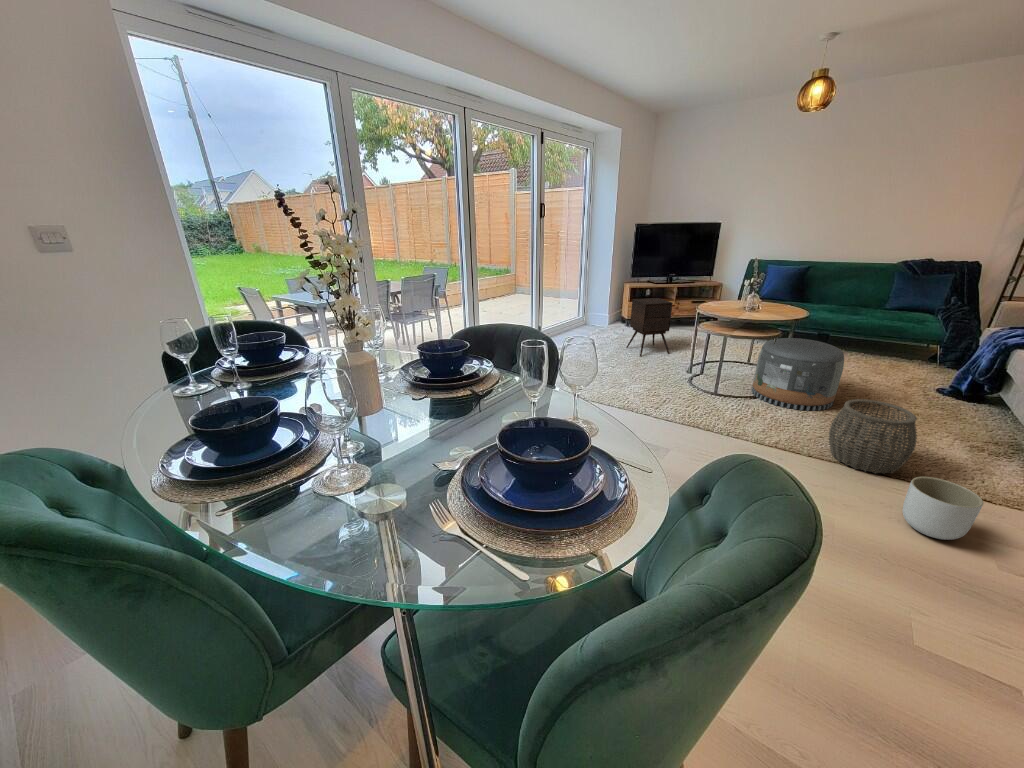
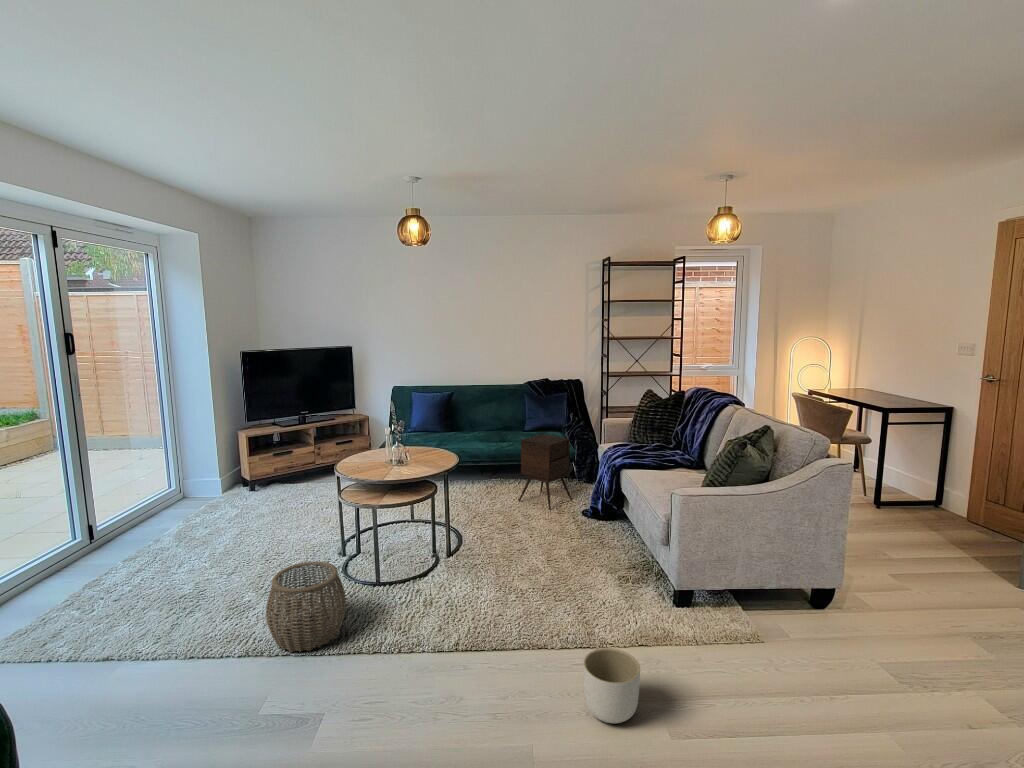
side table: present [627,298,673,356] -> present [519,434,572,510]
pouf: present [752,338,844,411] -> none [419,489,503,580]
woven basket: present [829,399,917,474] -> present [266,561,346,652]

